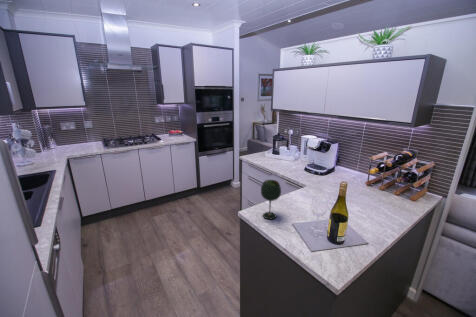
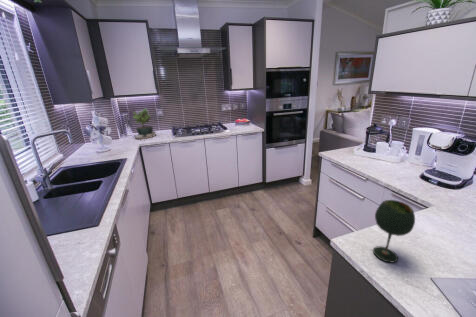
potted plant: none [57,120,86,153] -> present [134,109,156,139]

